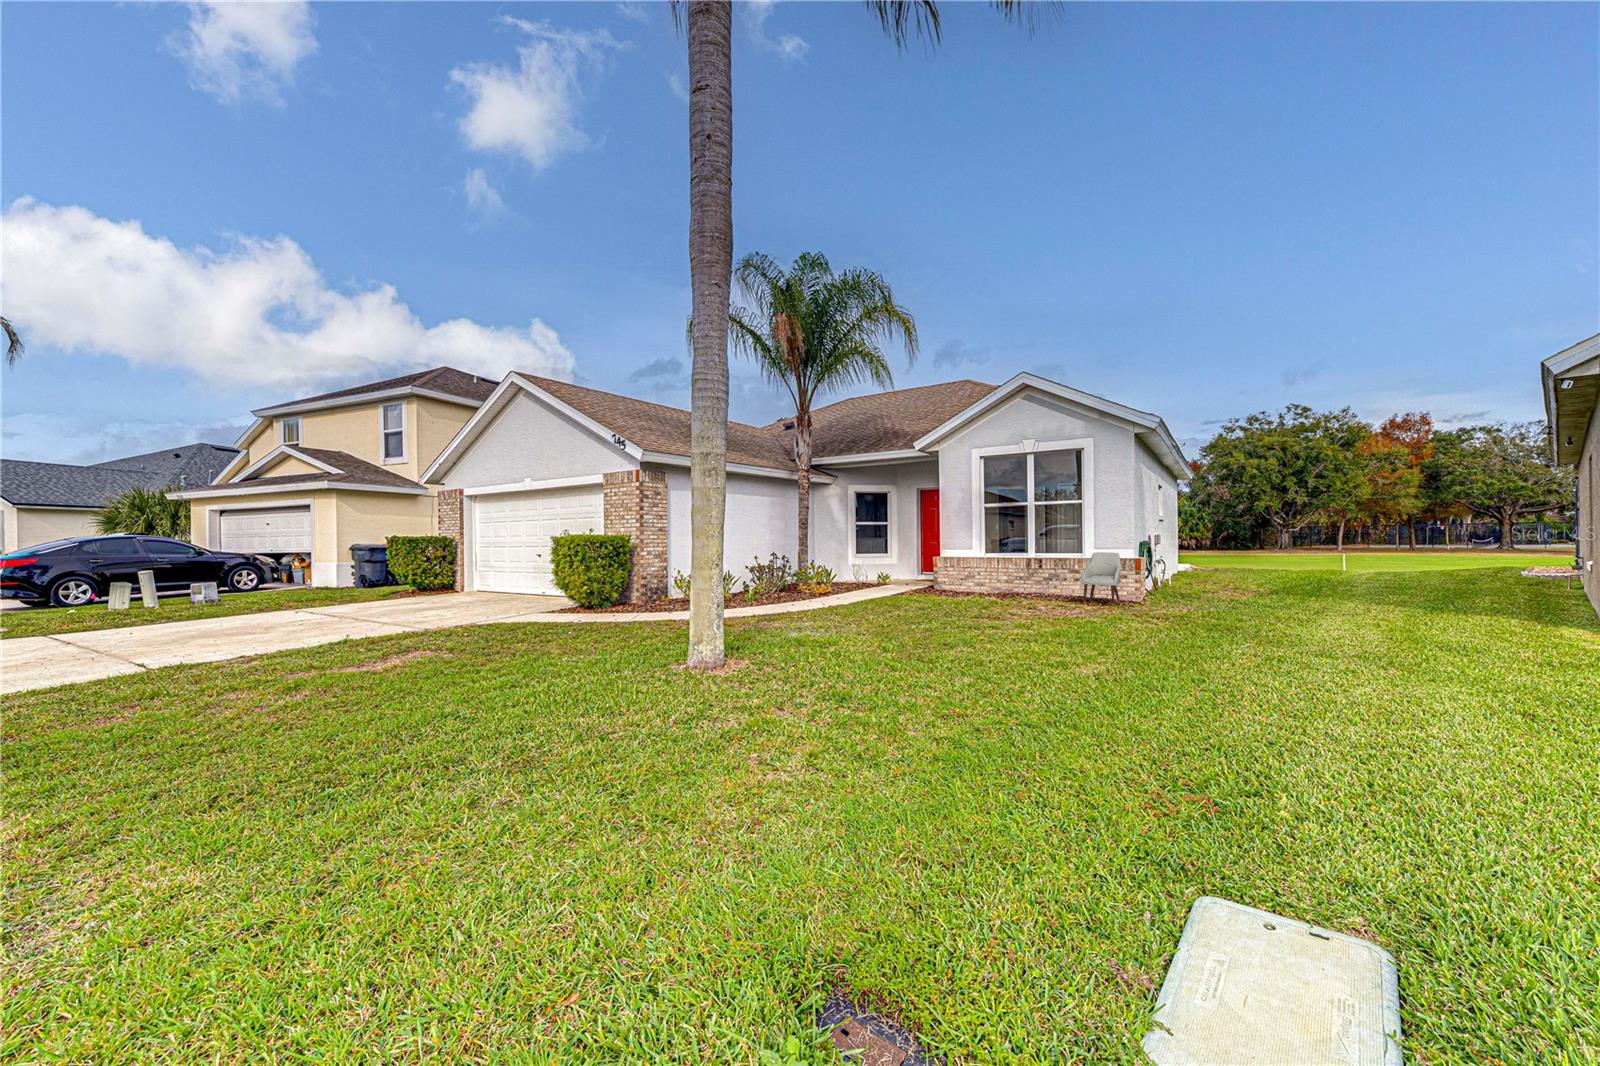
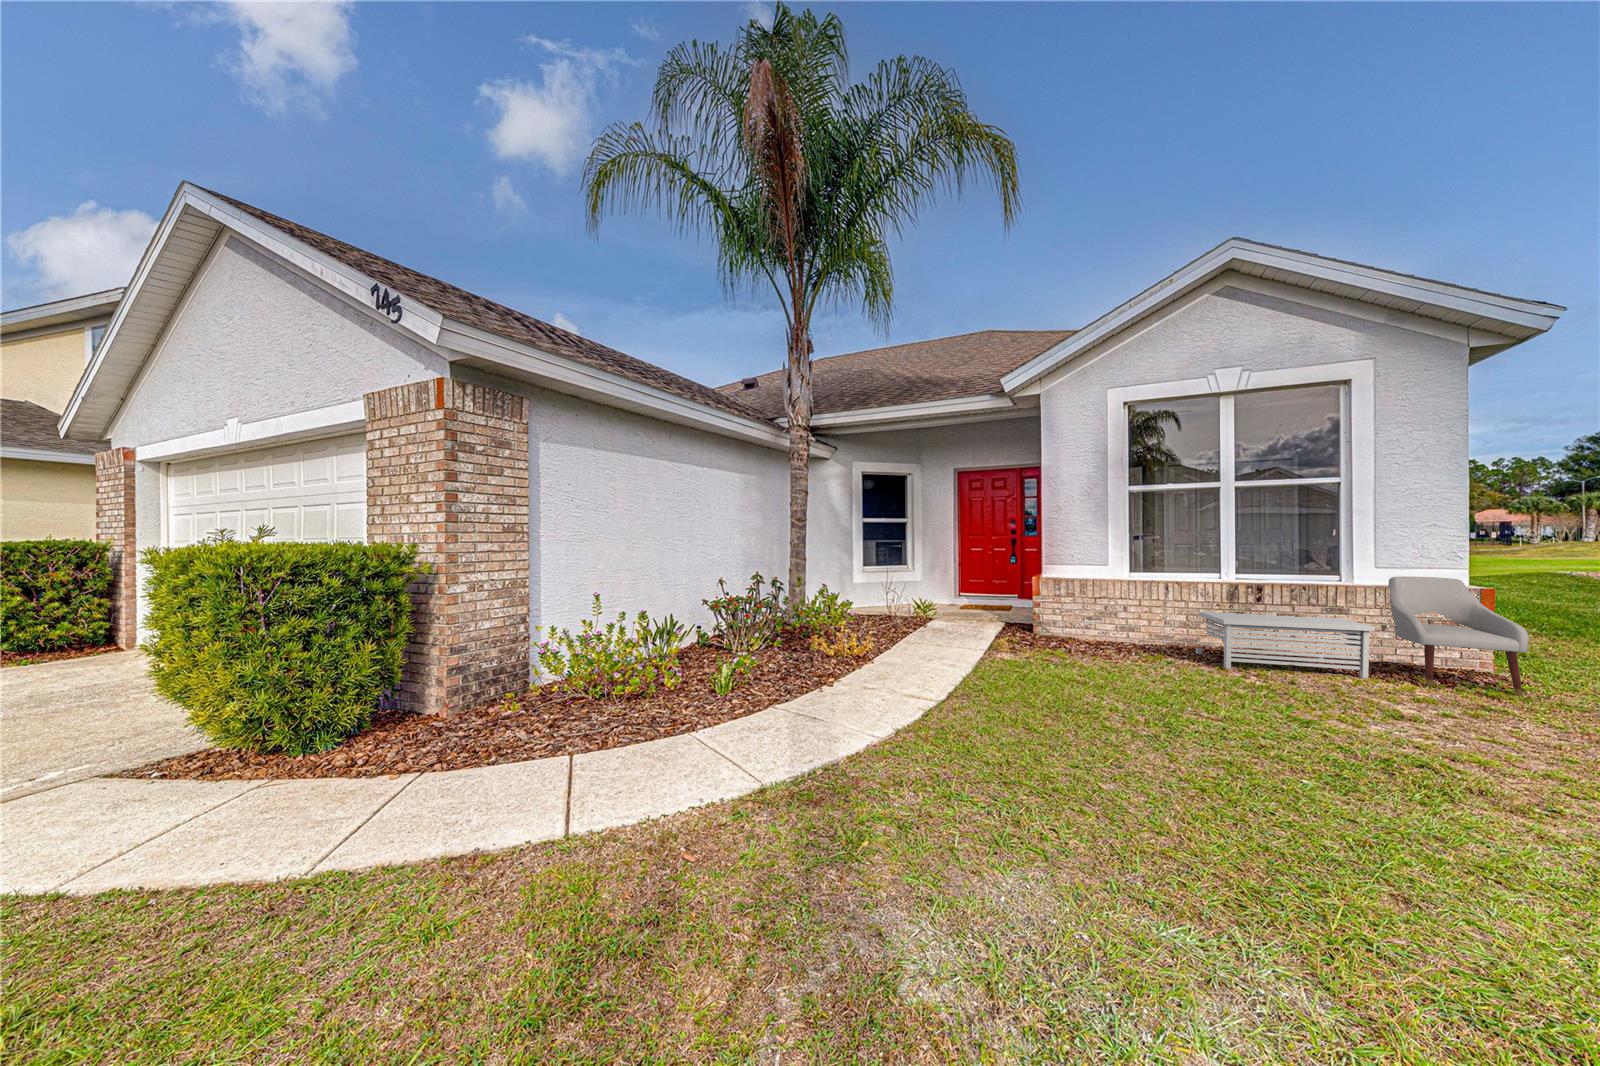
storage bench: none [1002,572,1067,602] -> present [1196,612,1375,678]

